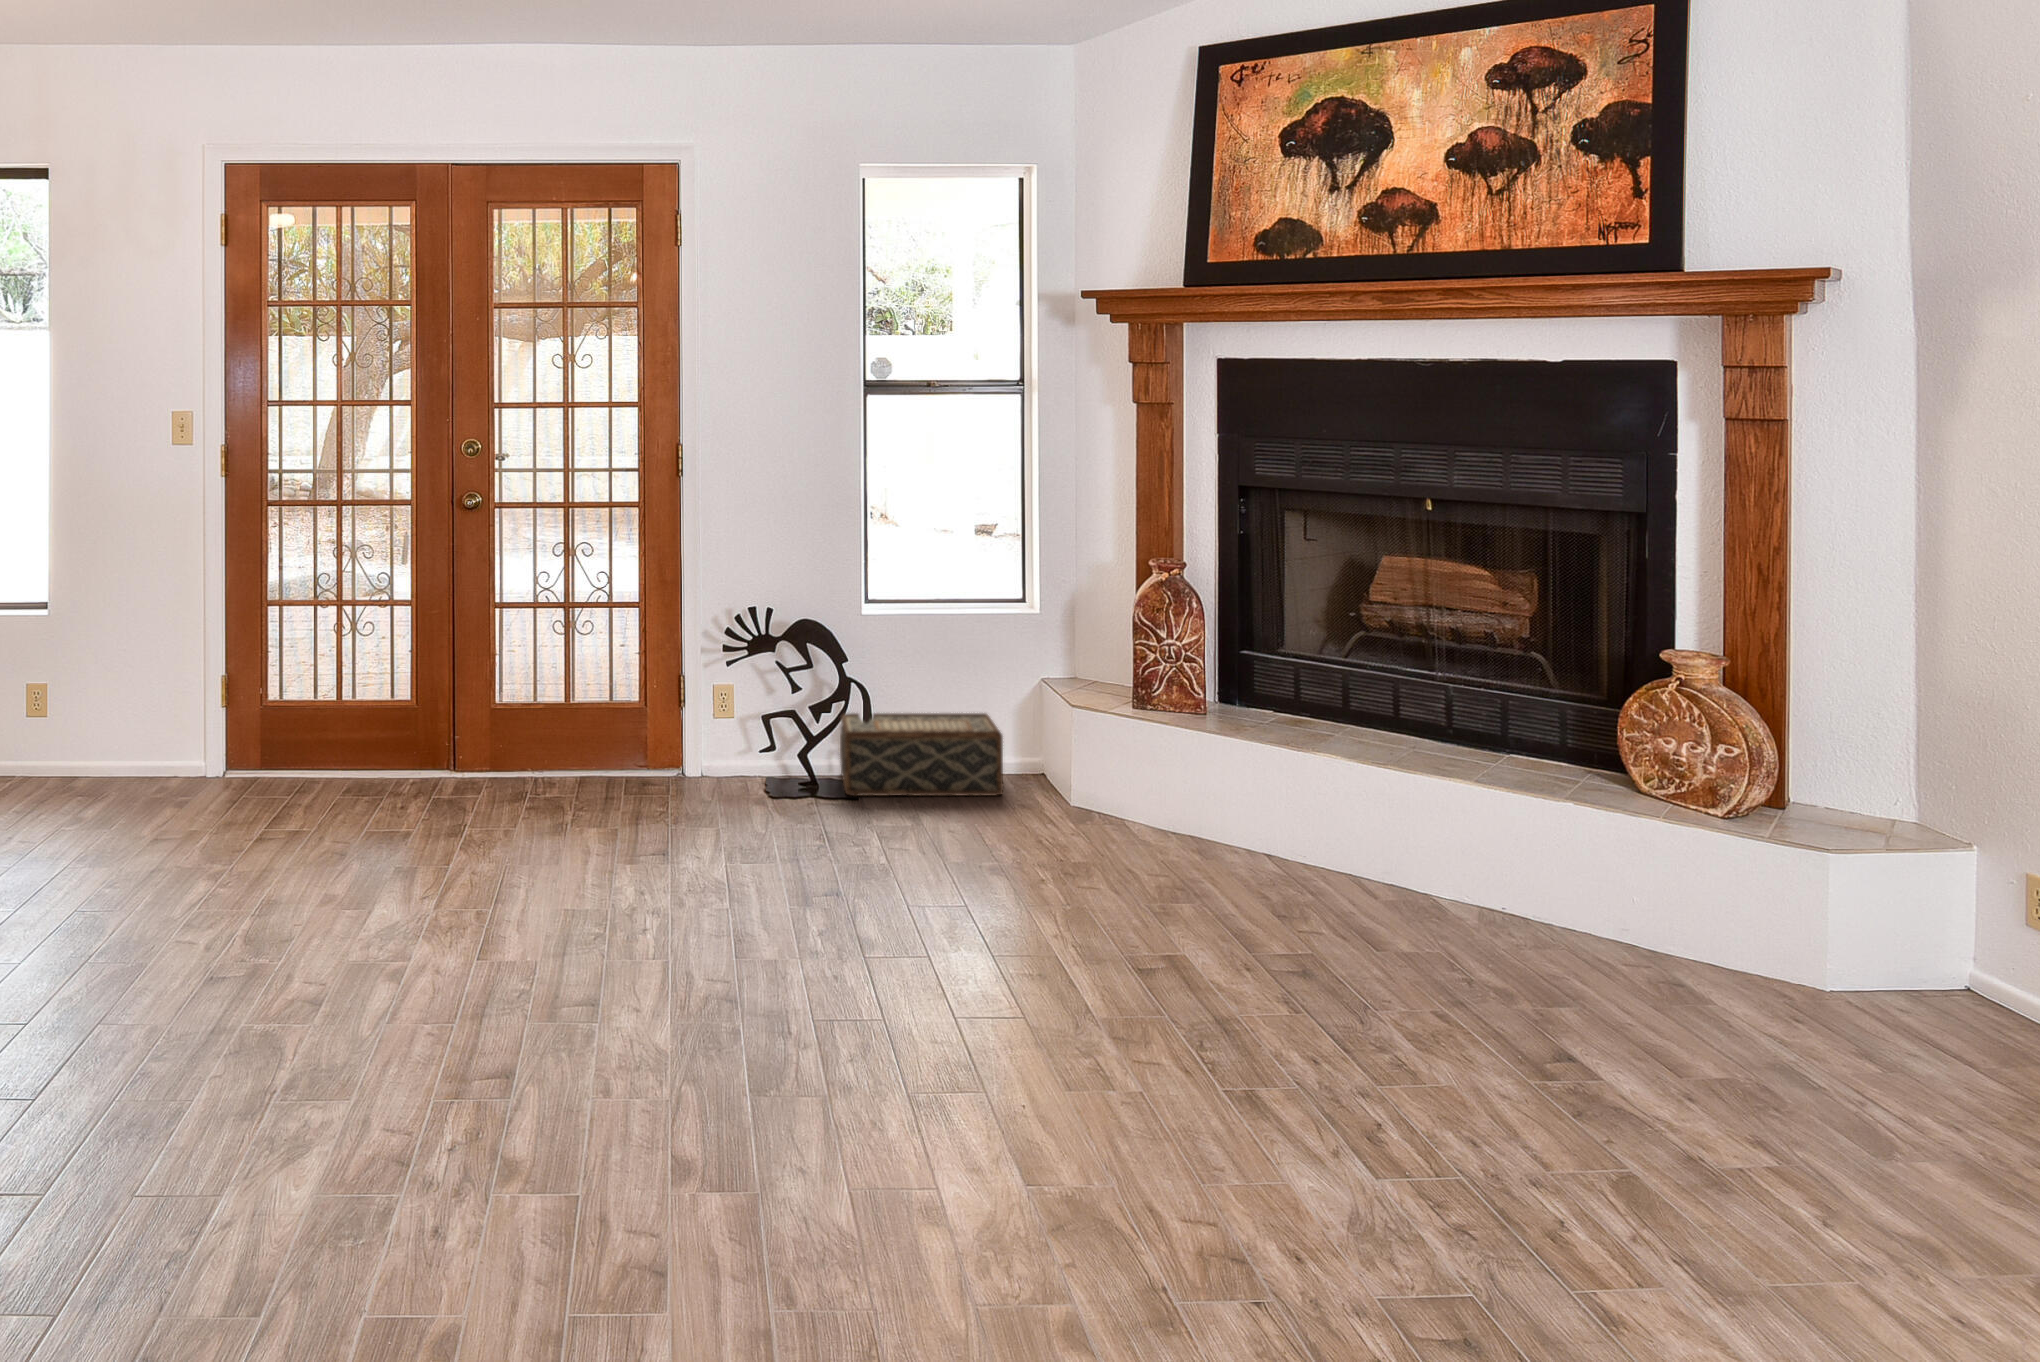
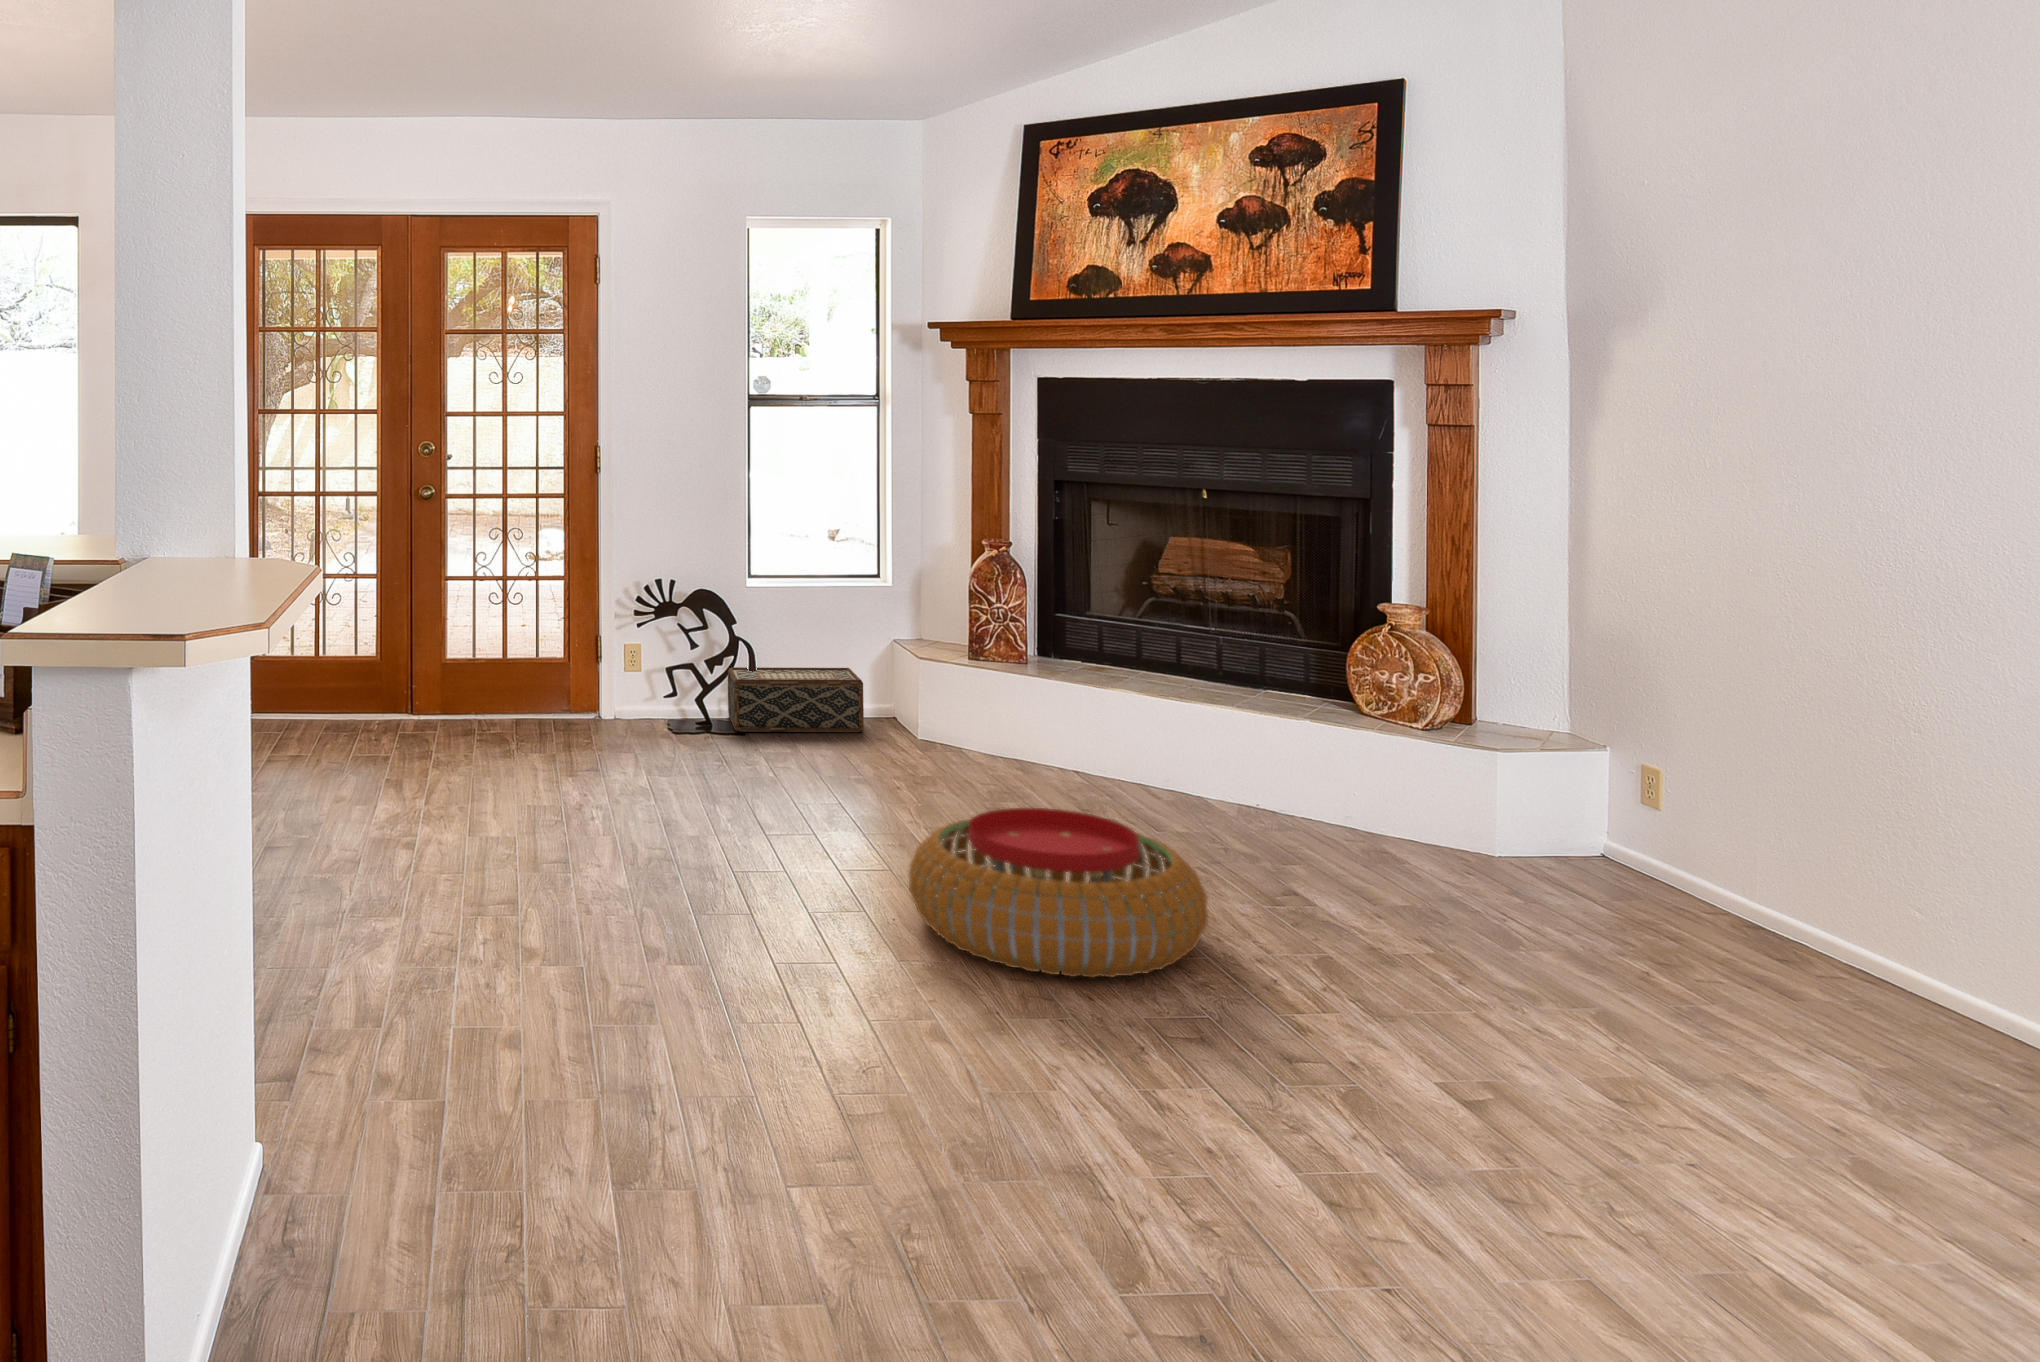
pouf: none [1046,946,1467,1223] -> present [909,808,1208,977]

